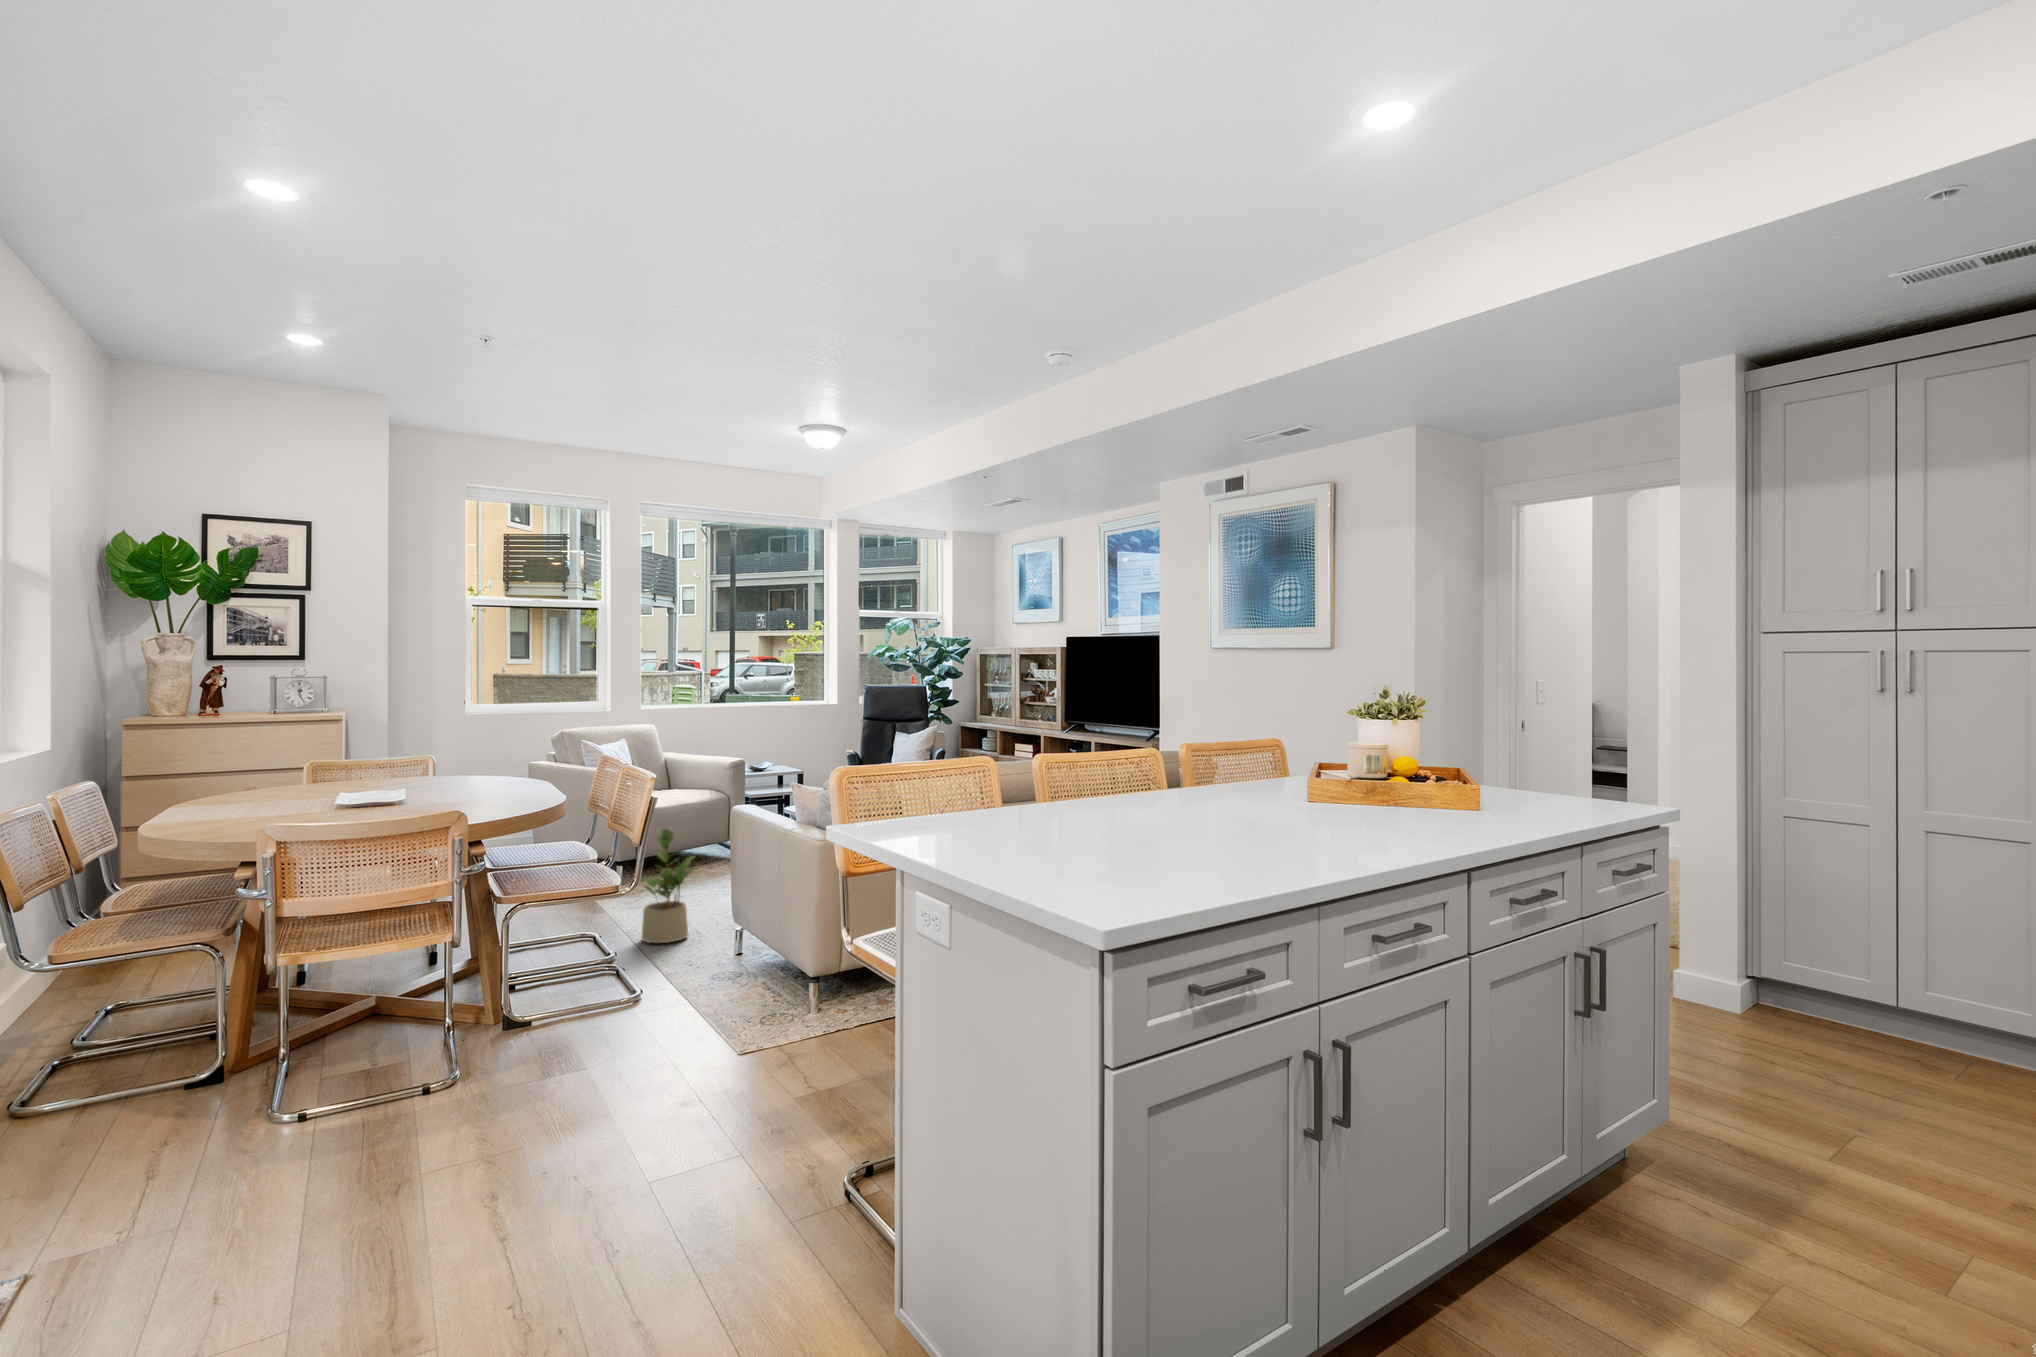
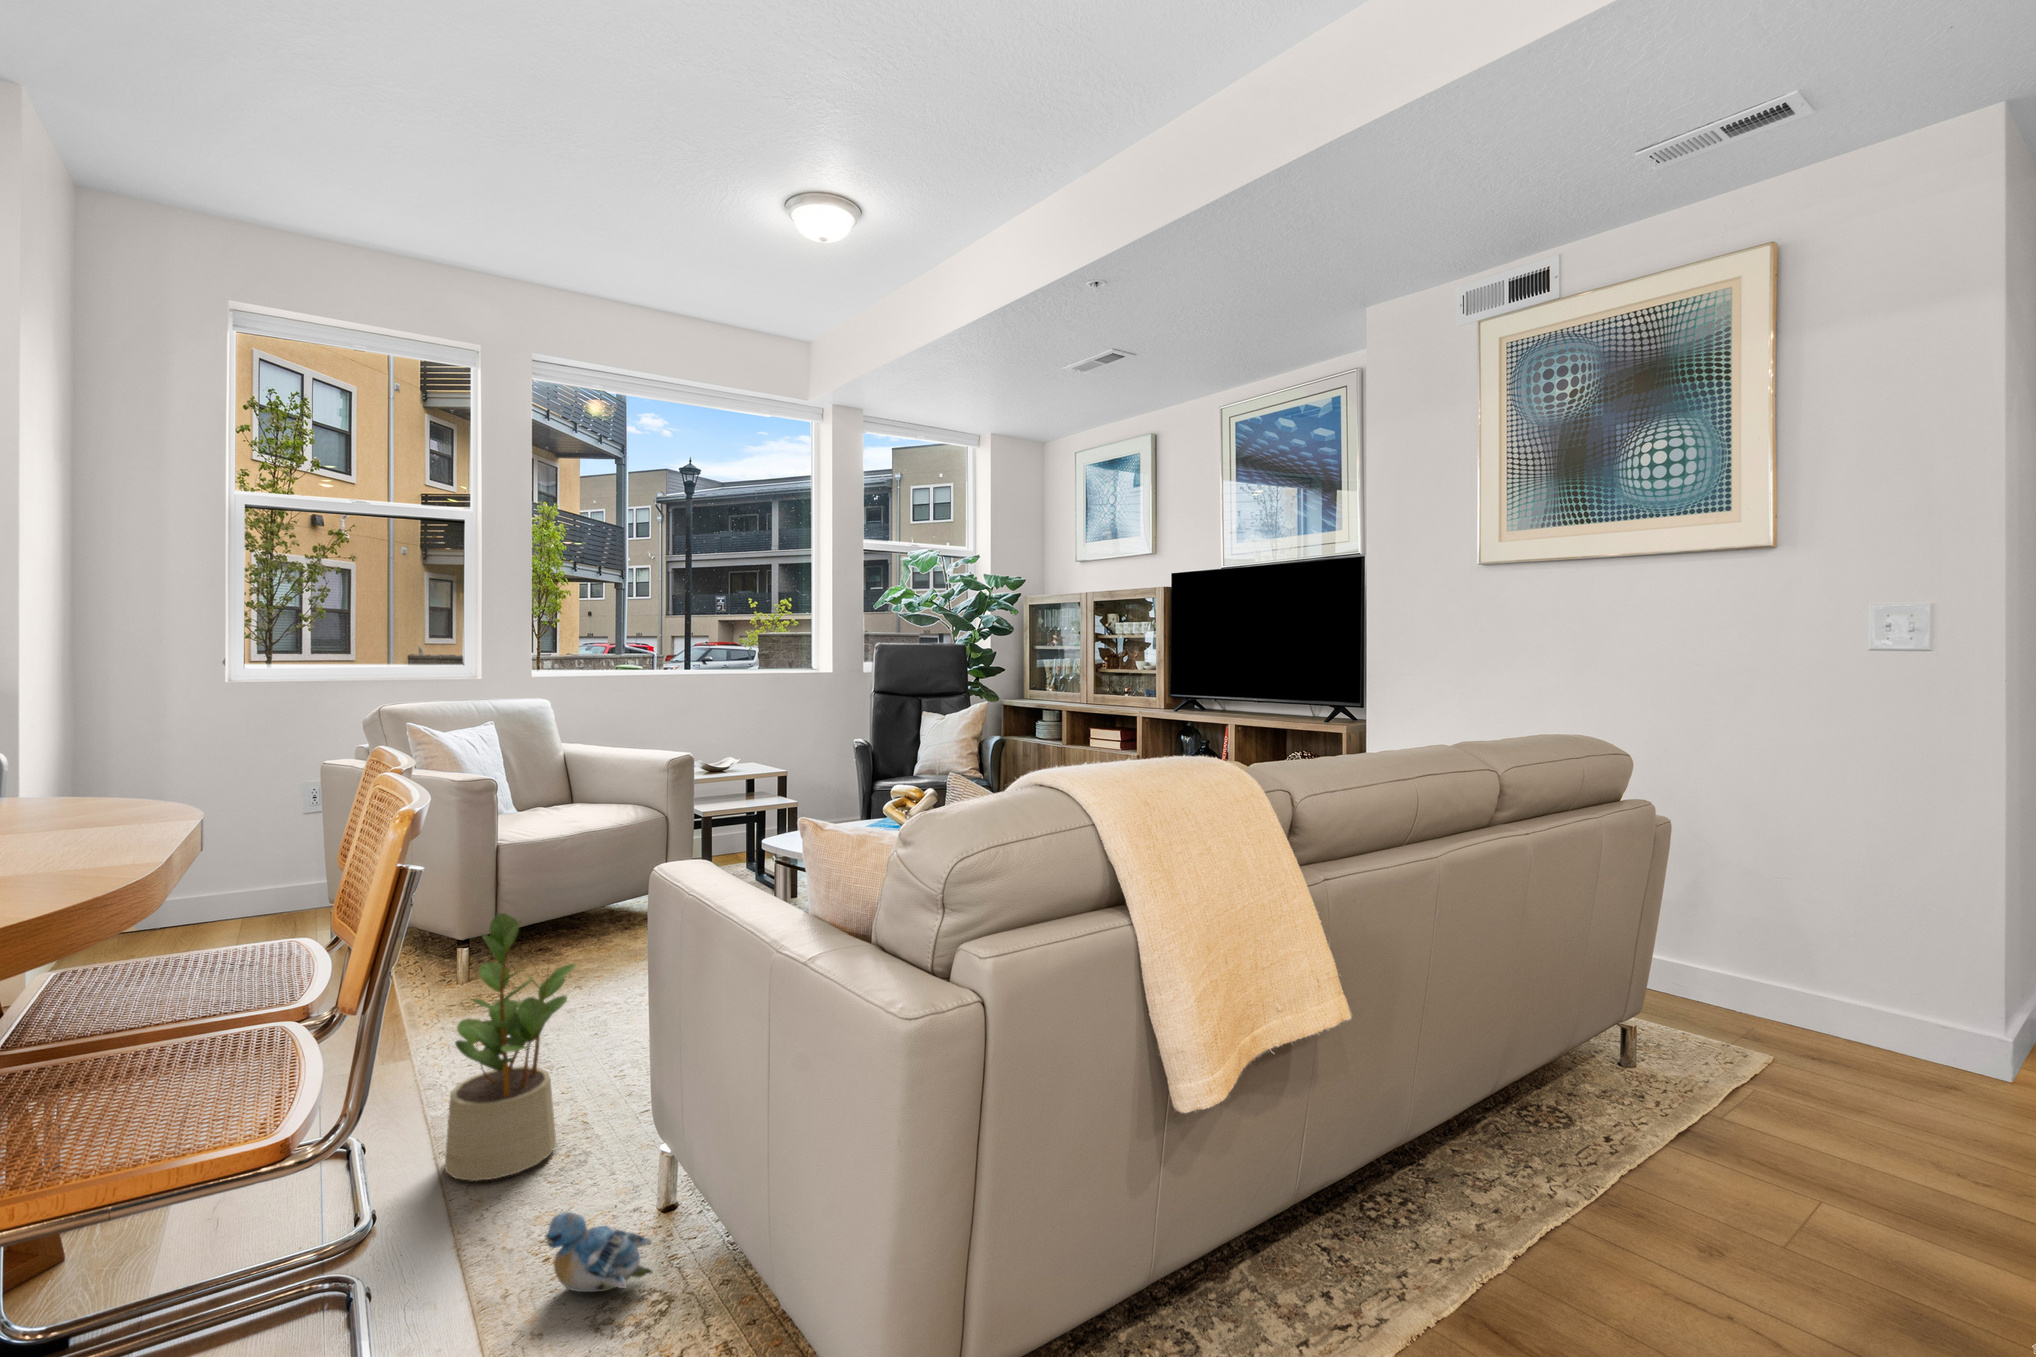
plush toy: none [694,938,736,968] -> present [545,1212,653,1292]

